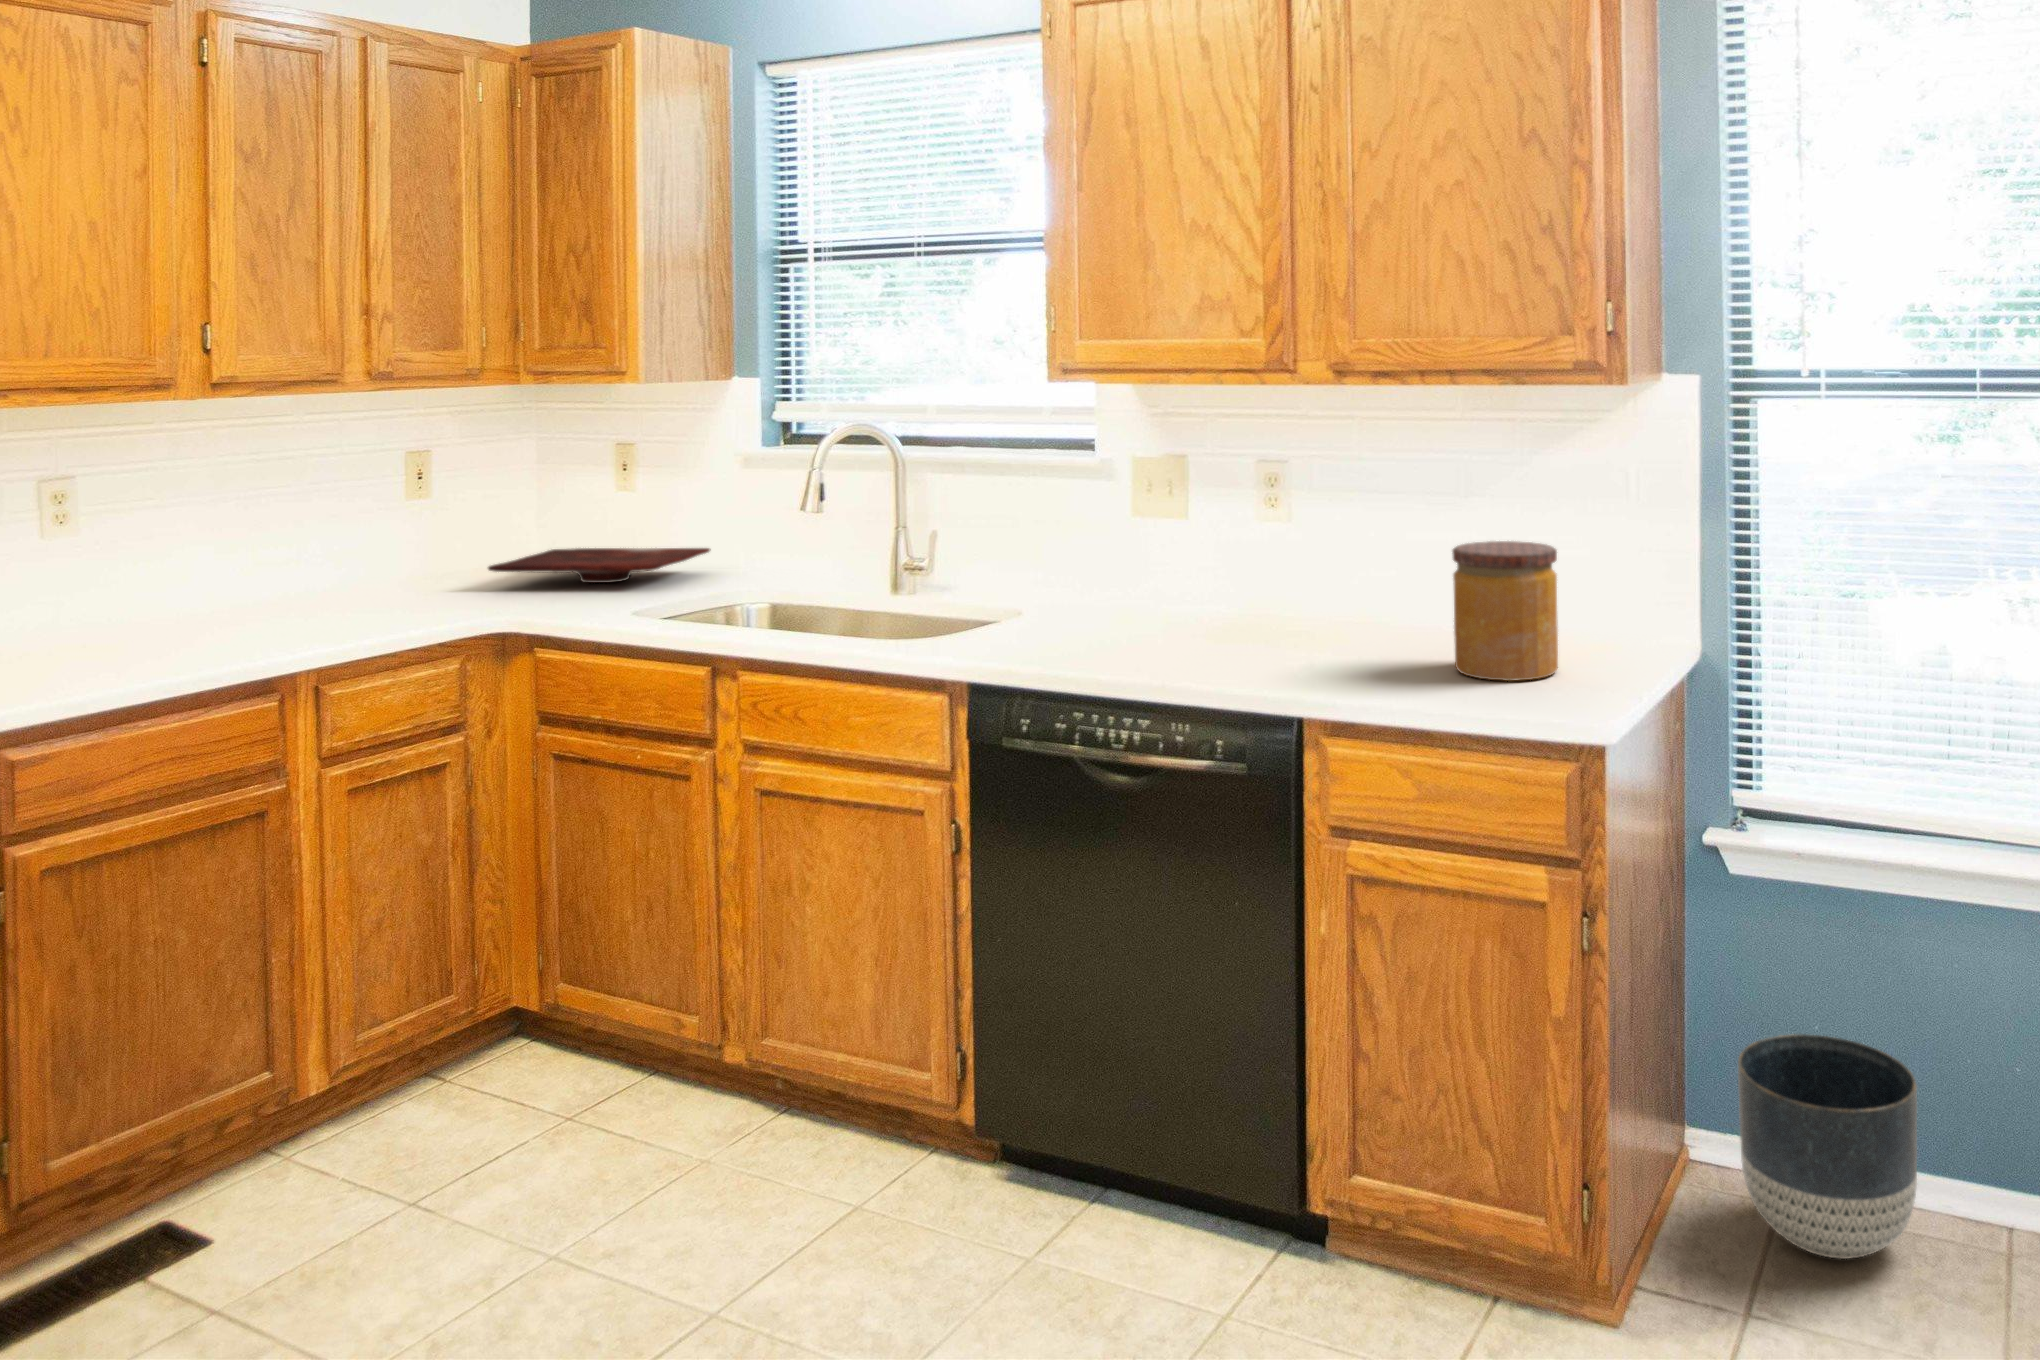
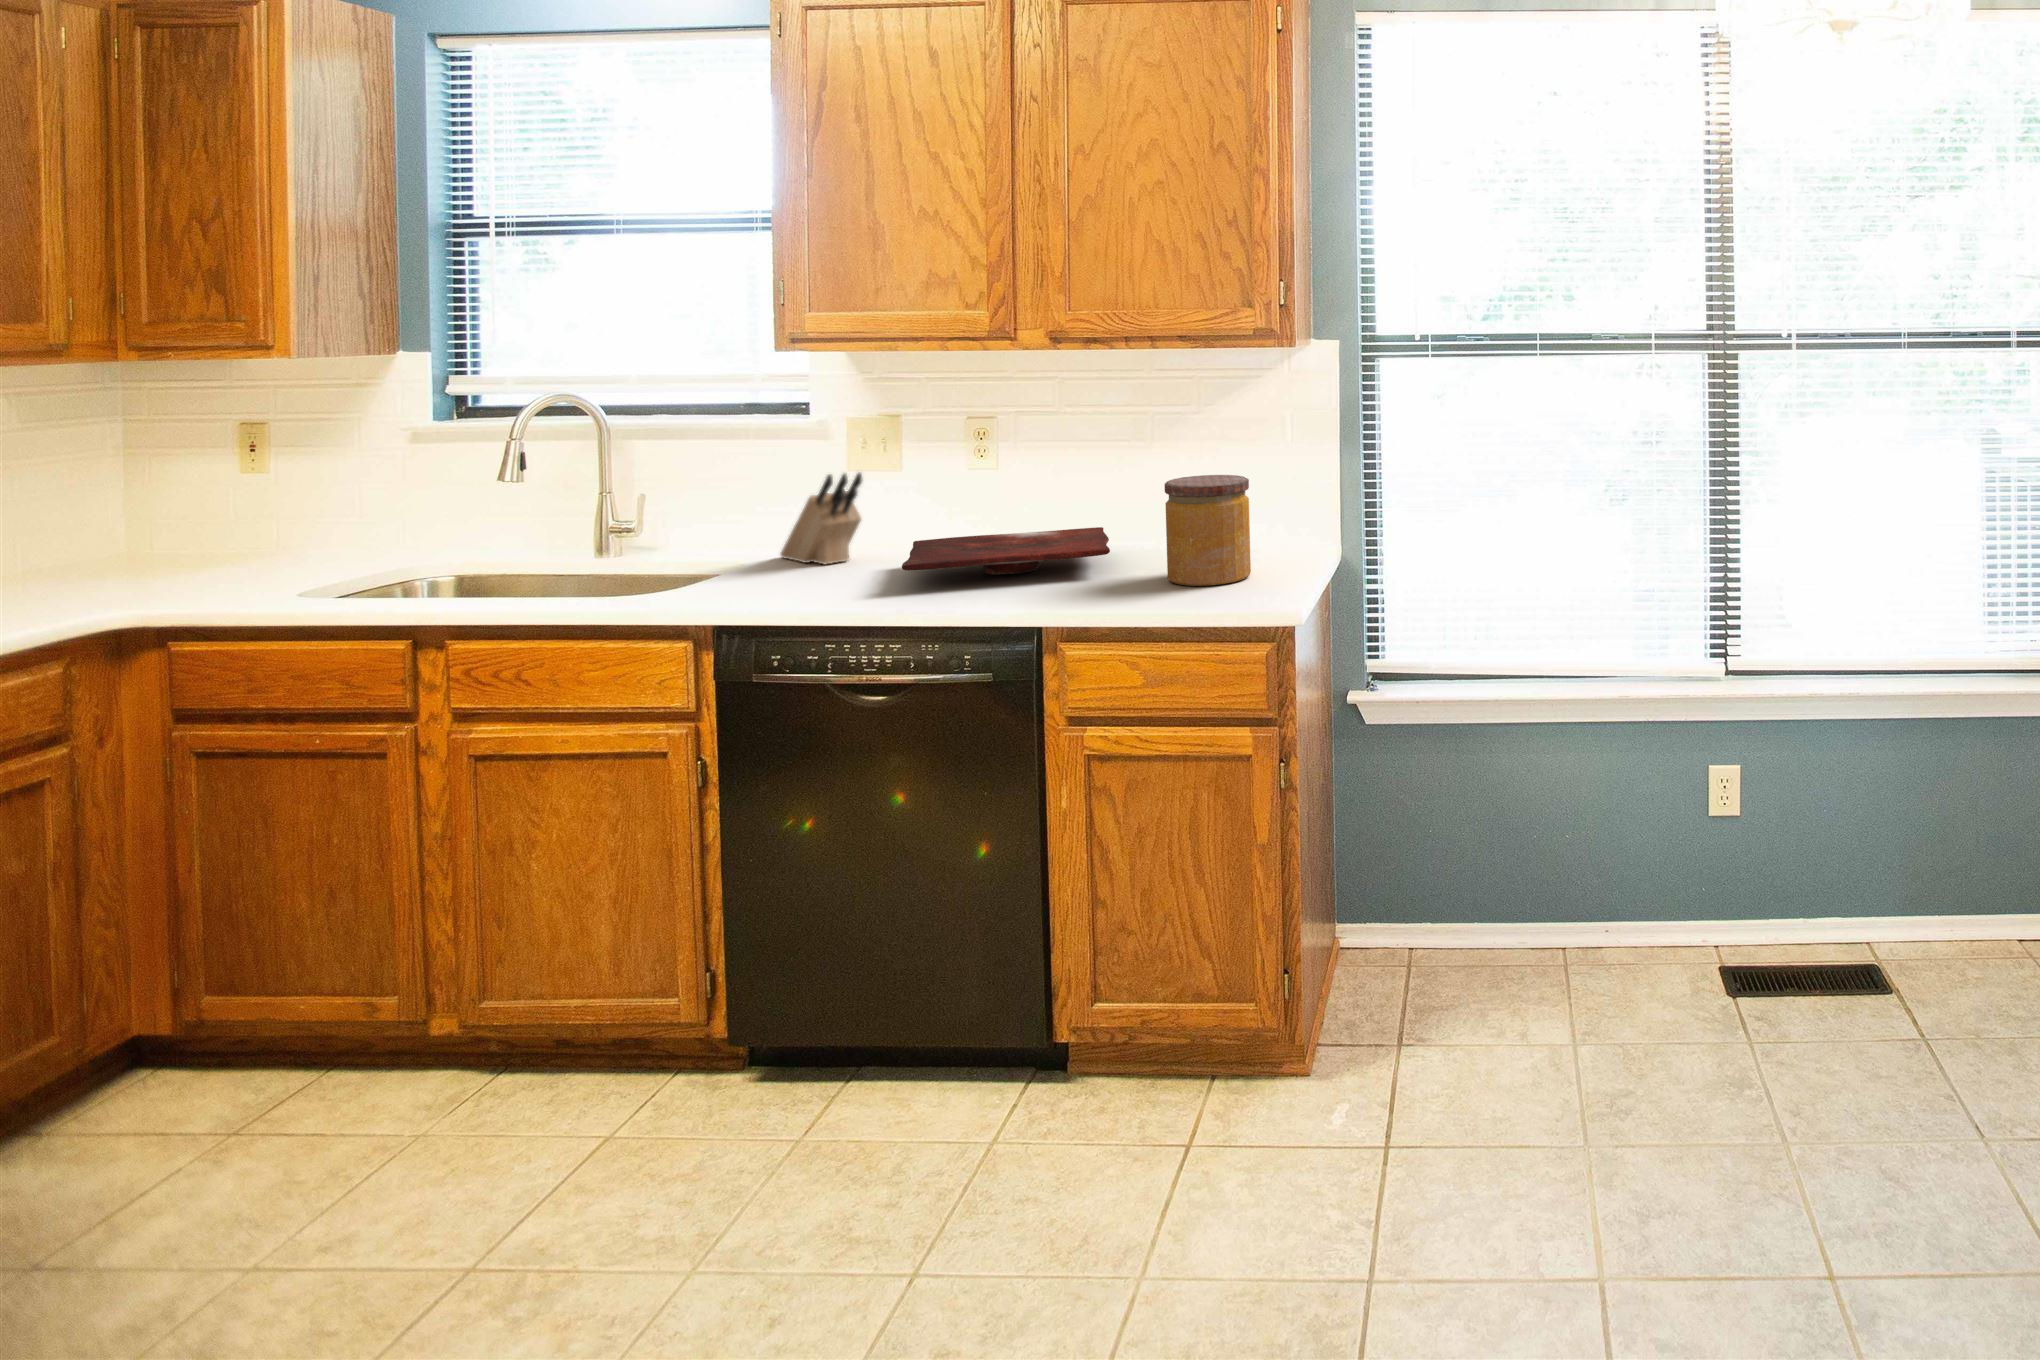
knife block: none [1050,516,1129,617] -> present [780,473,862,564]
cutting board: present [488,548,711,583] -> present [902,527,1110,575]
planter: present [1738,1034,1917,1259] -> none [1388,826,1511,982]

